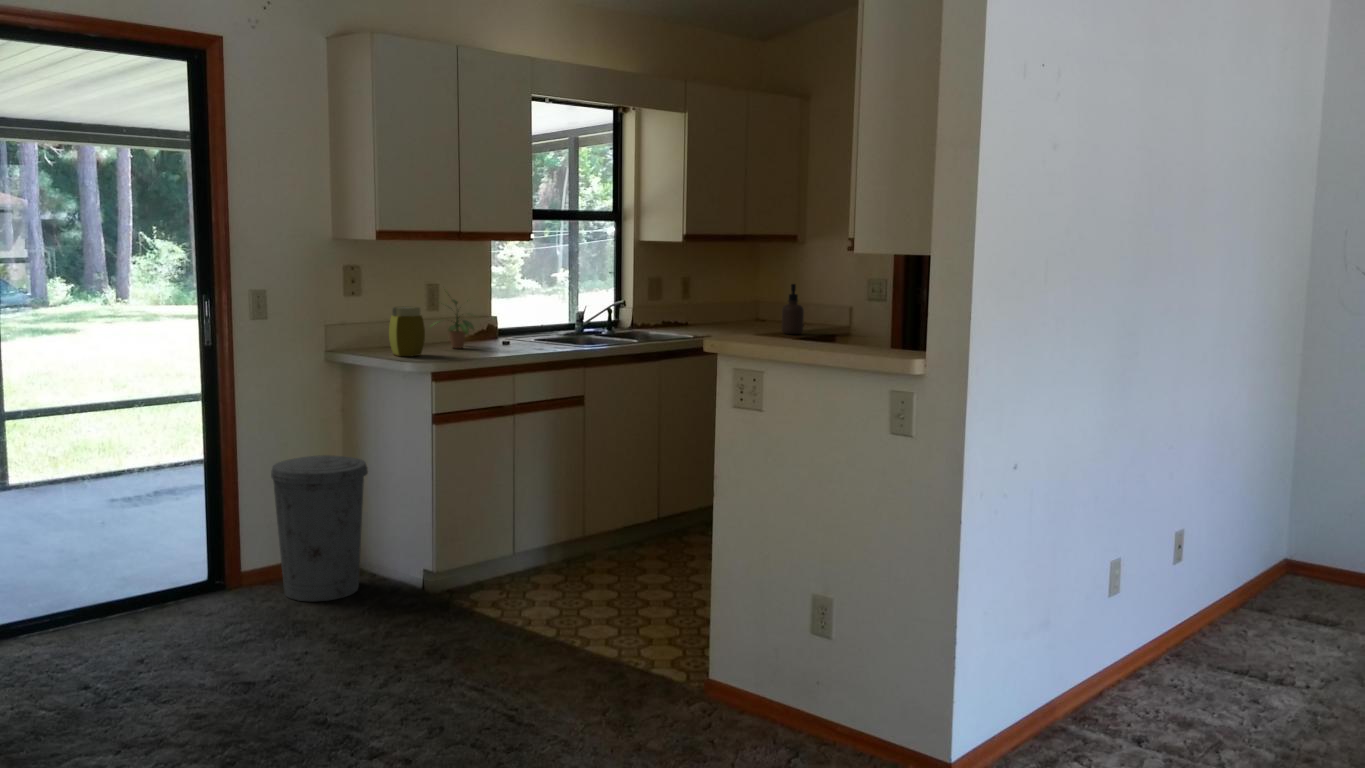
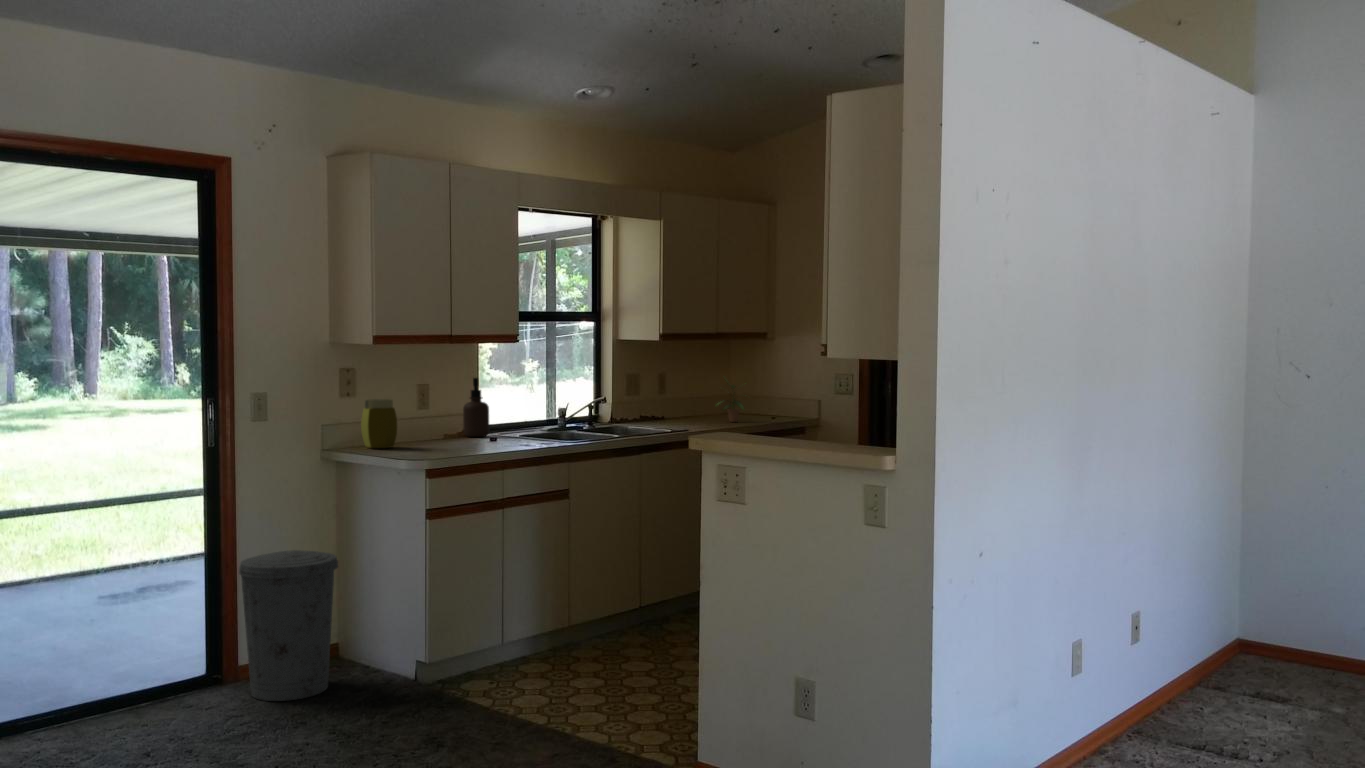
soap dispenser: present [782,284,804,334] -> present [463,378,489,437]
potted plant: present [431,299,474,348] -> present [717,383,744,422]

